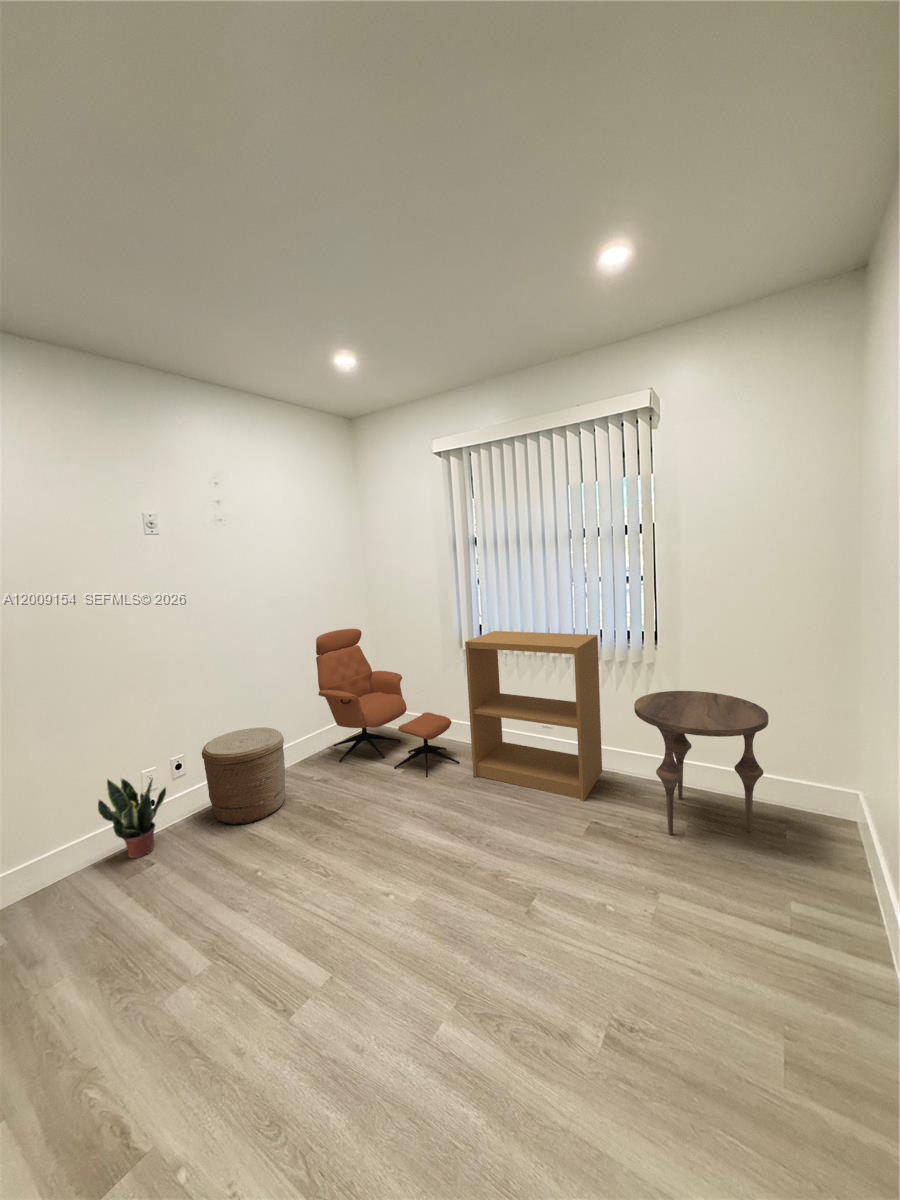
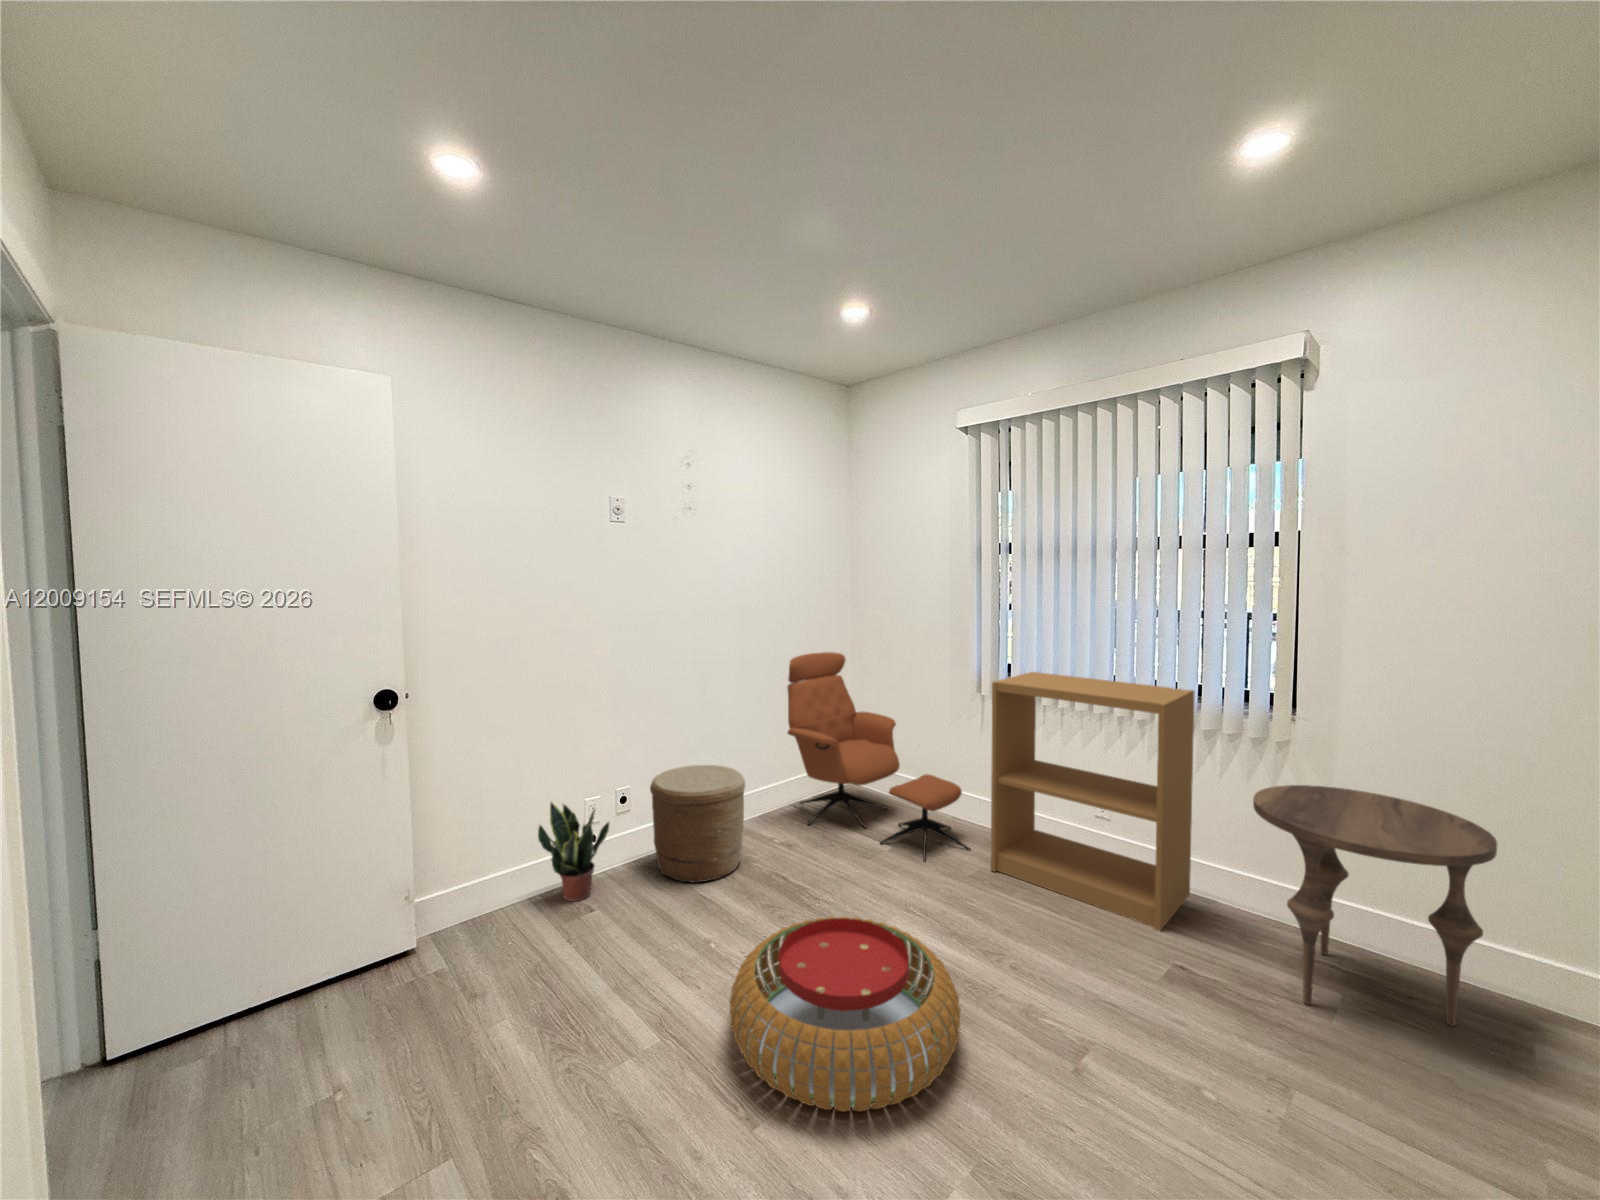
pouf: none [269,831,448,988] -> present [730,916,960,1112]

